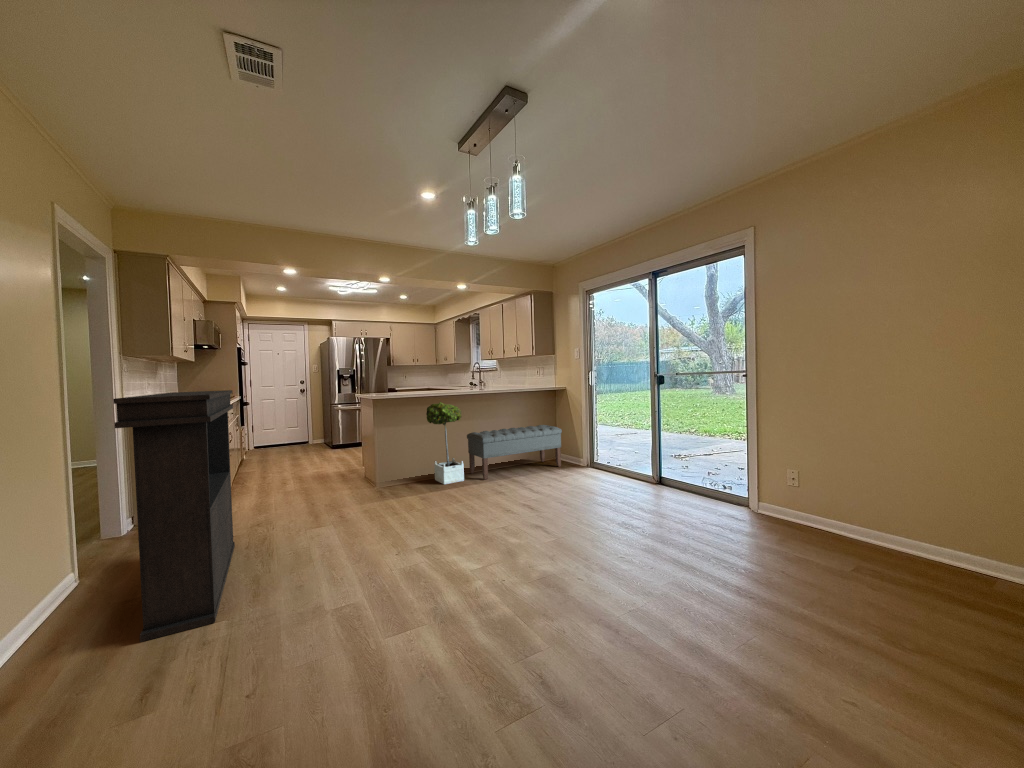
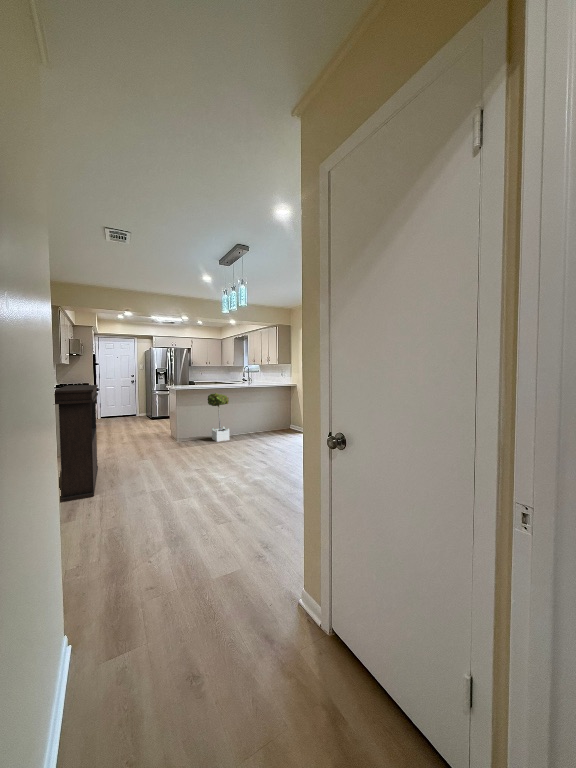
bench: present [467,425,562,480] -> none [233,408,292,440]

